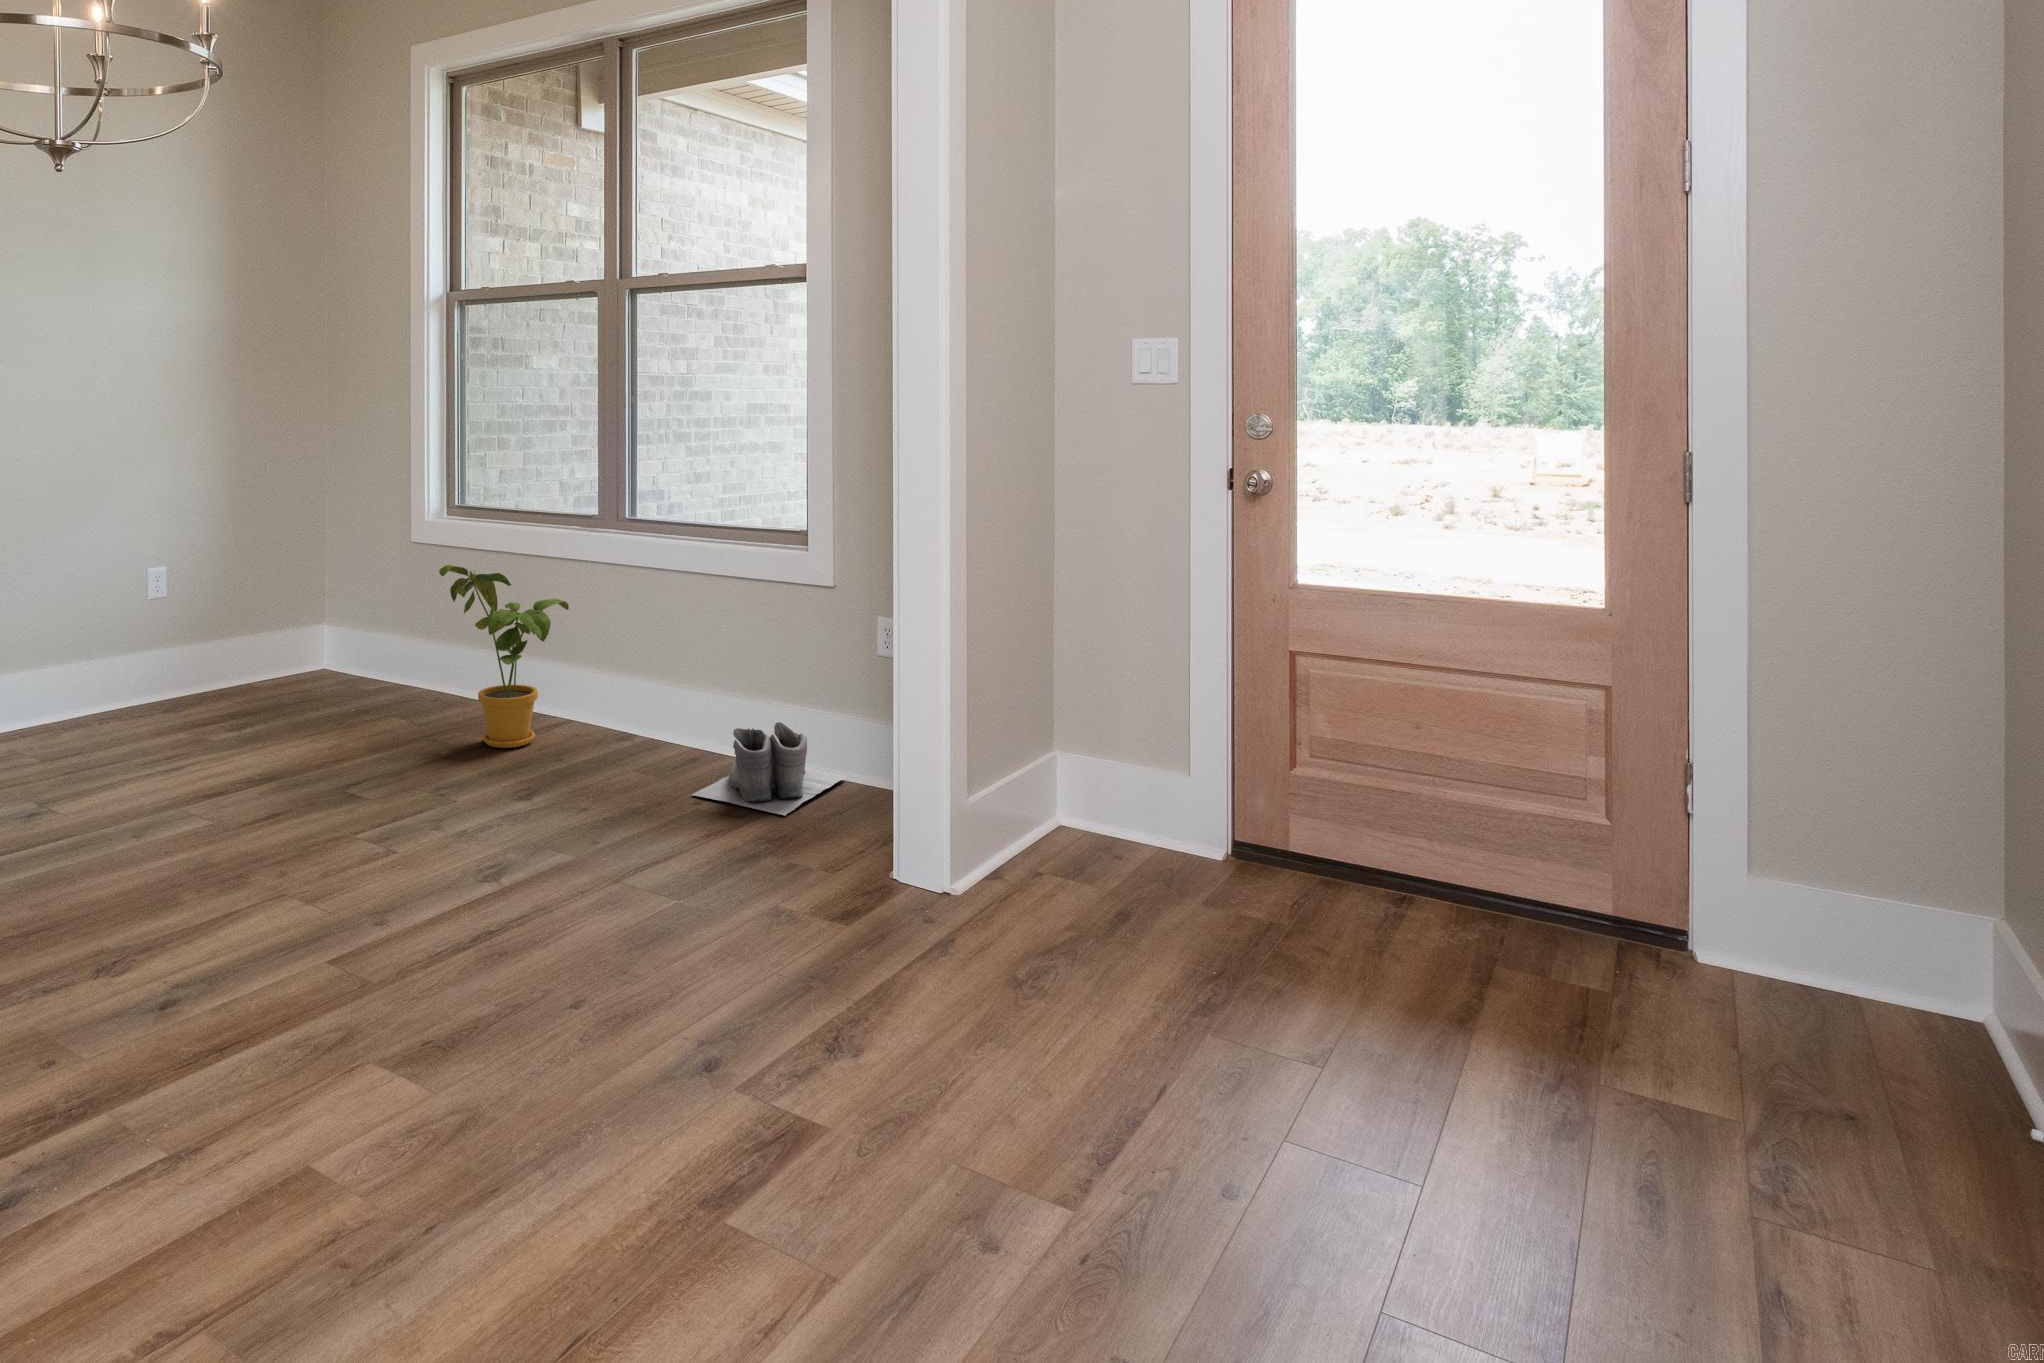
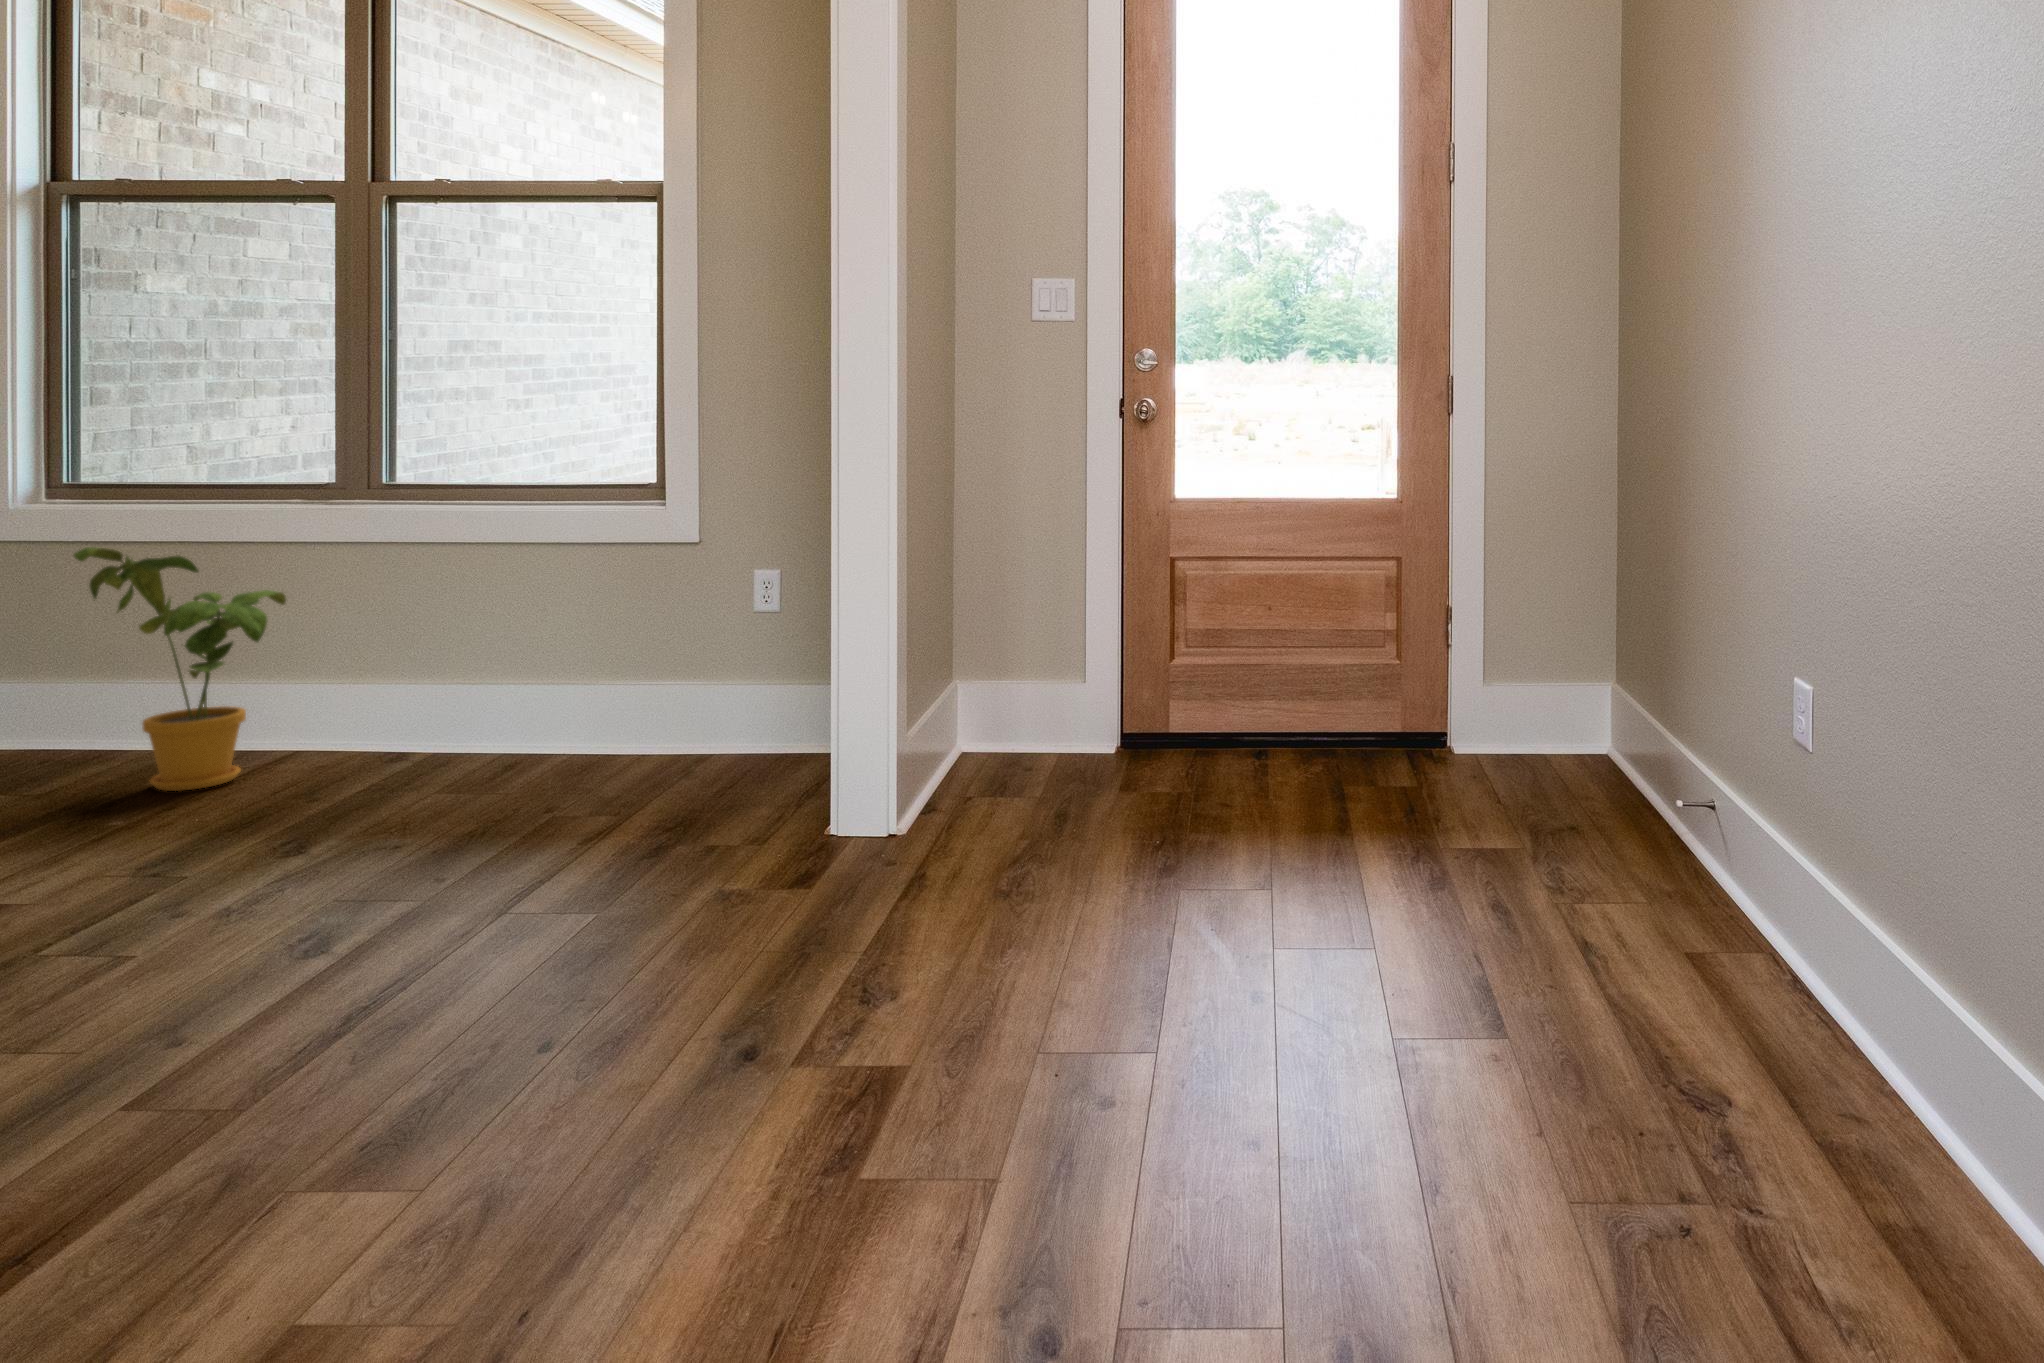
boots: present [692,722,845,816] -> none [519,694,713,791]

